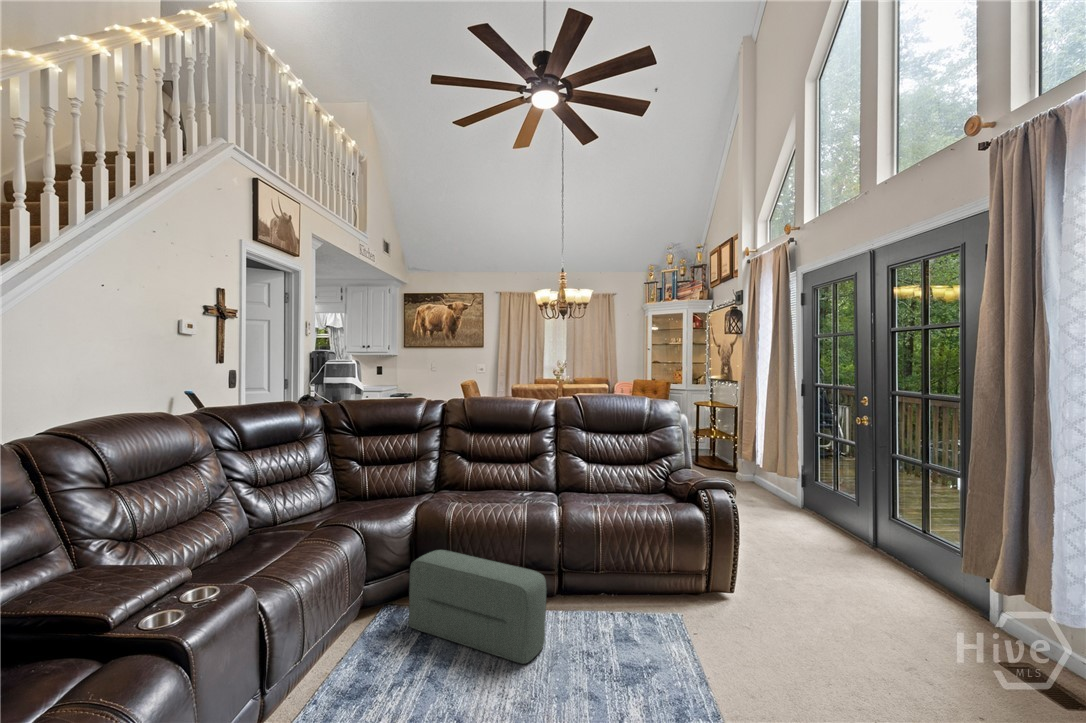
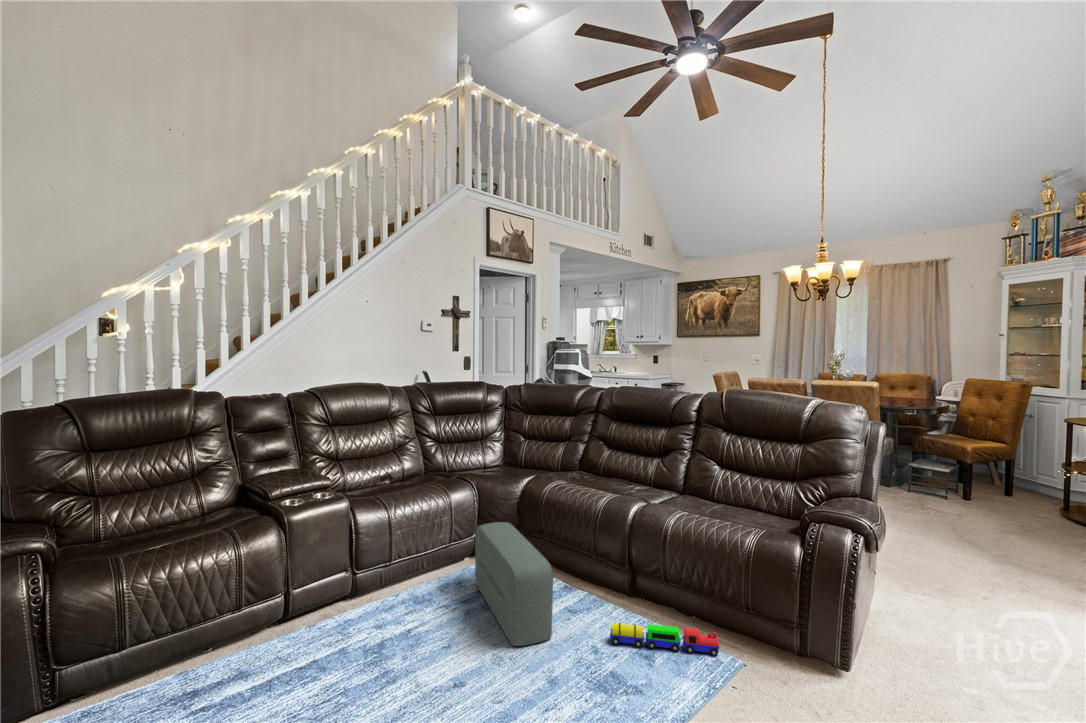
toy train: none [582,591,659,629] -> present [610,623,719,656]

